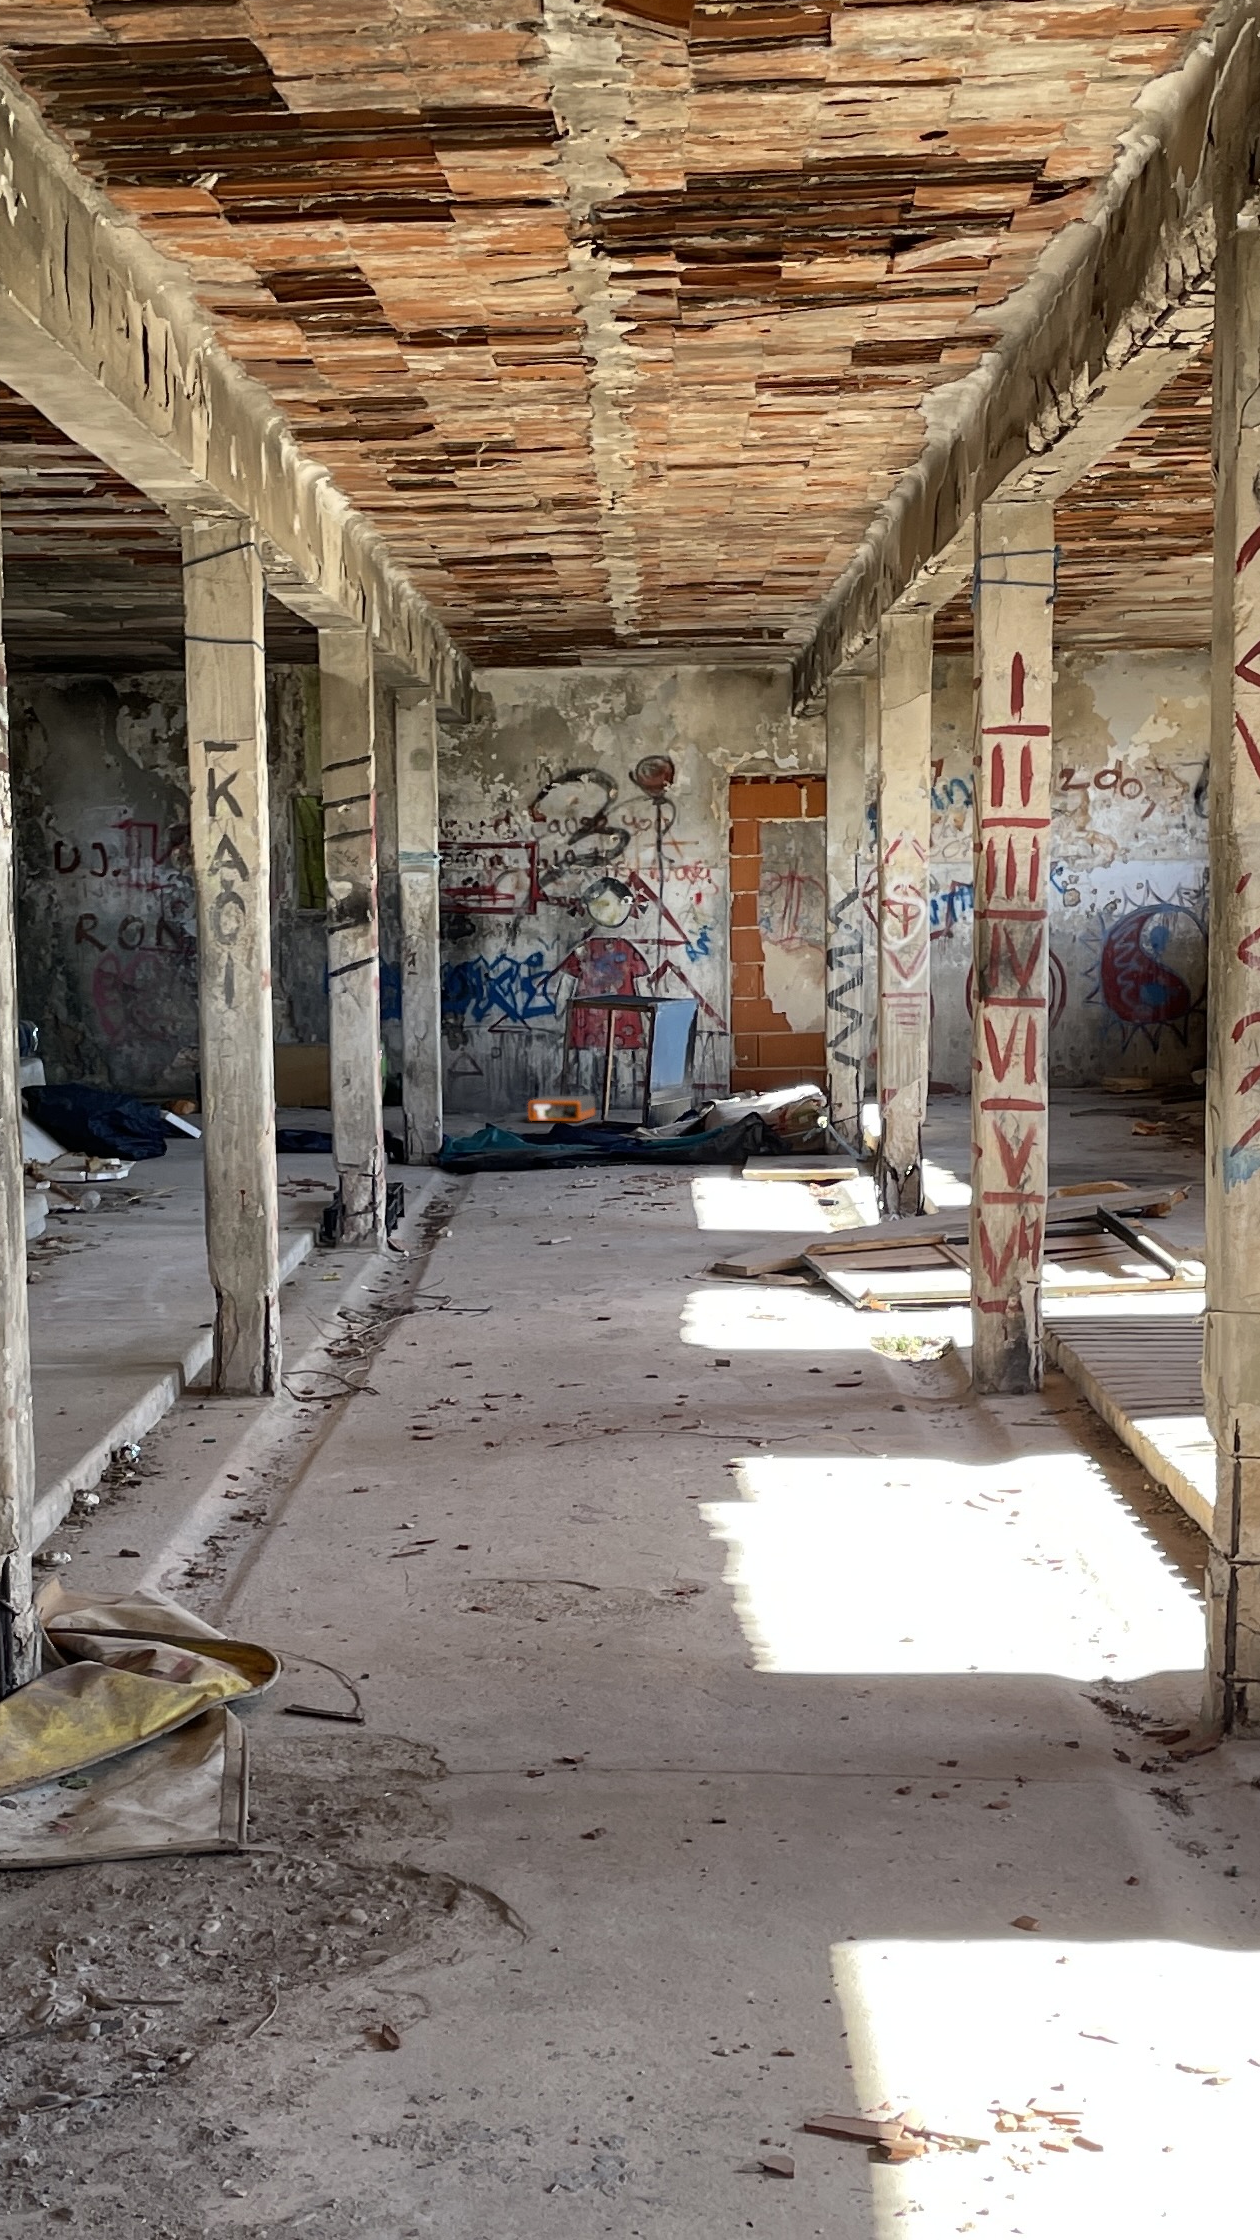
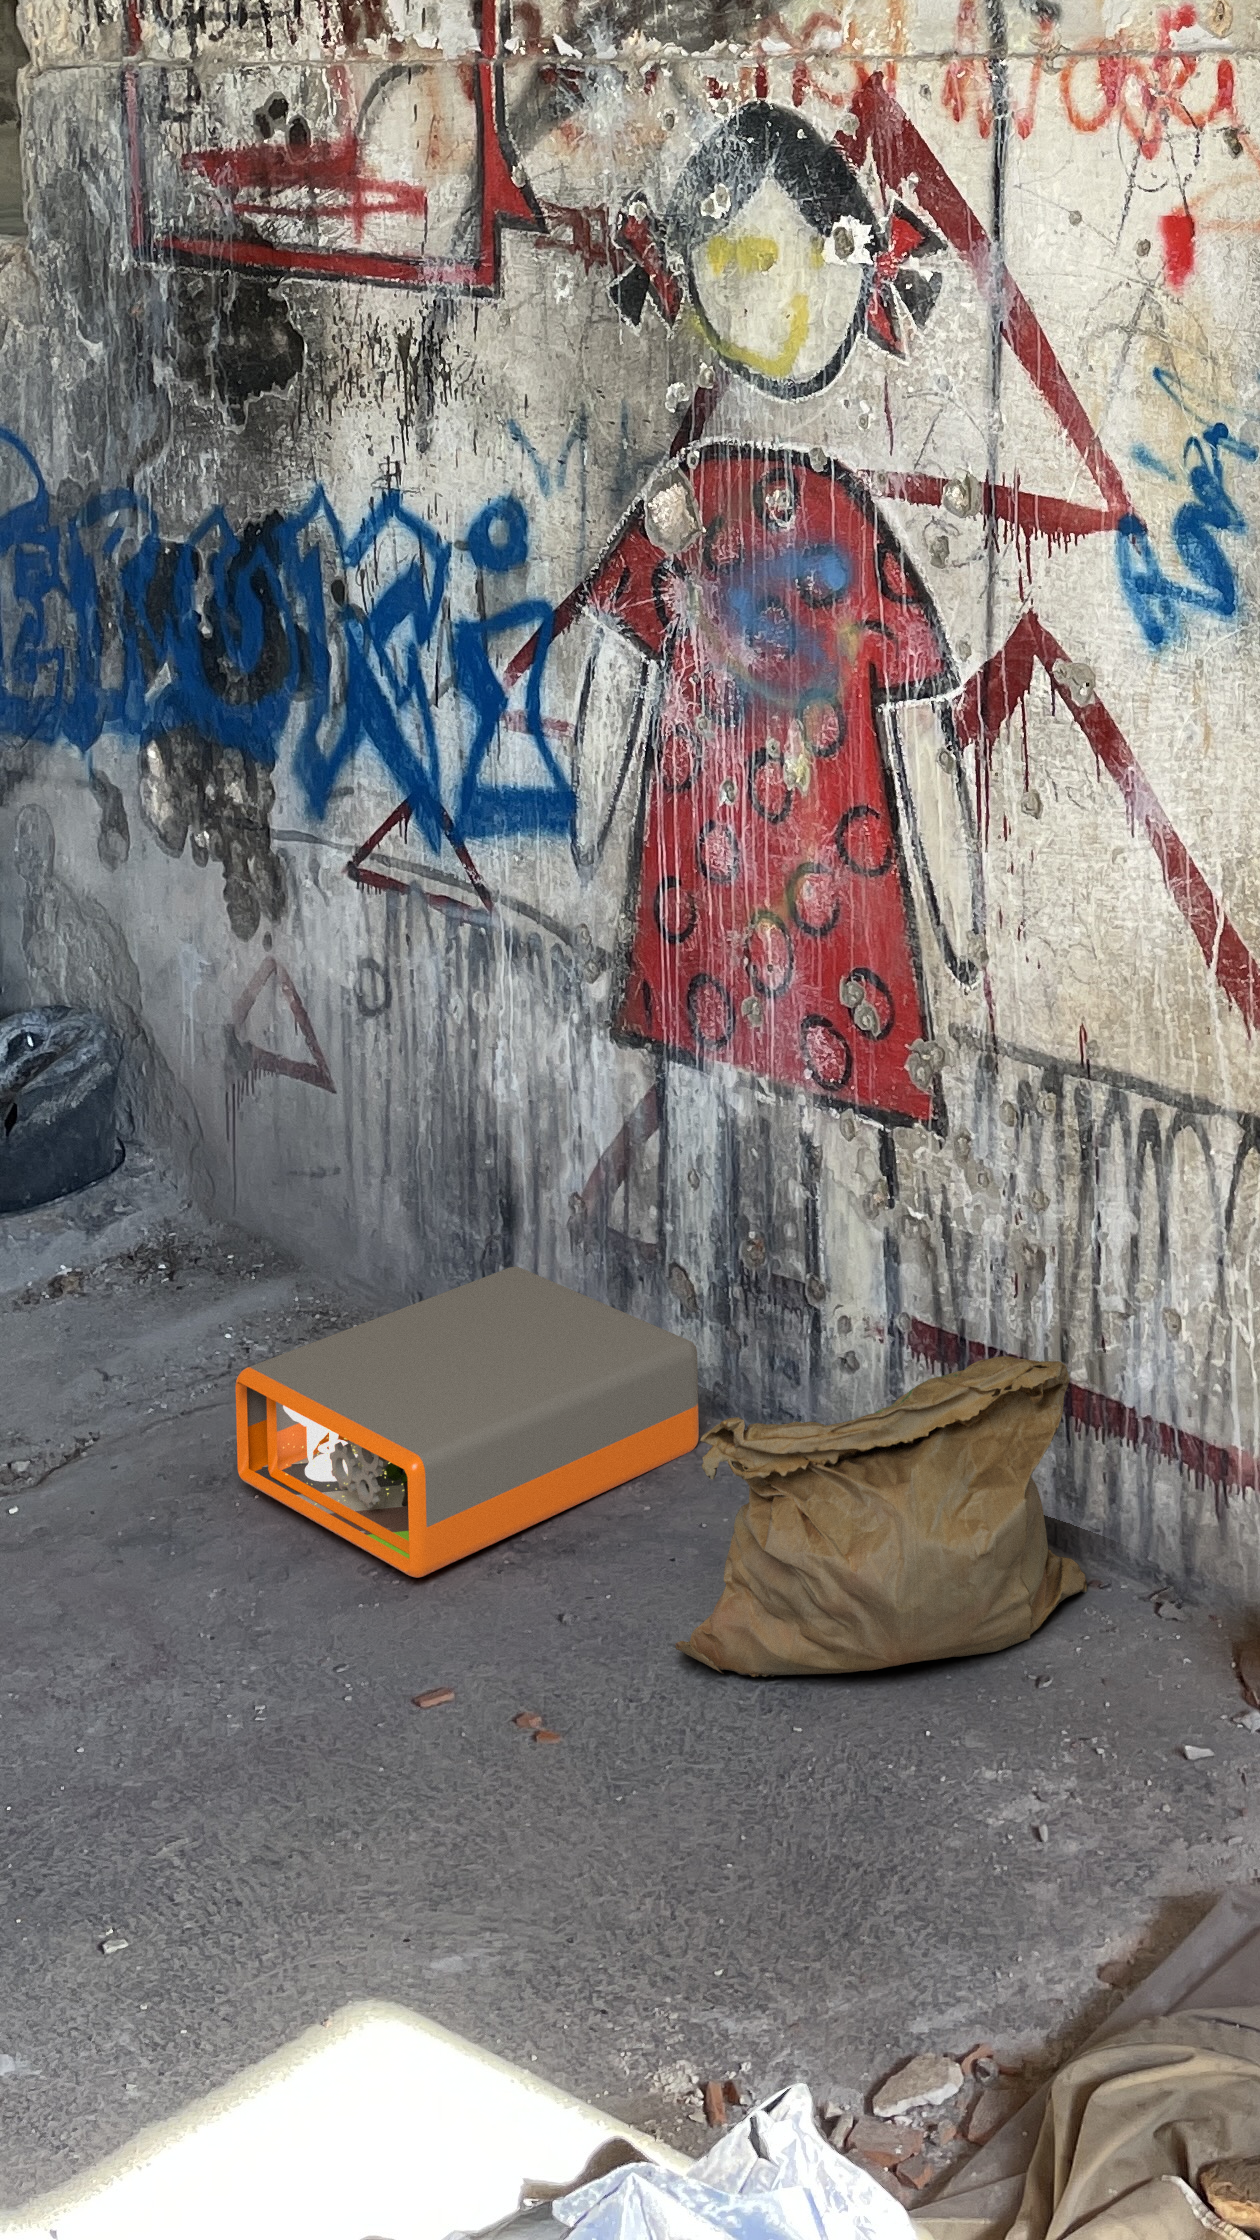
bag: none [631,1075,684,1120] -> present [675,1356,1087,1677]

